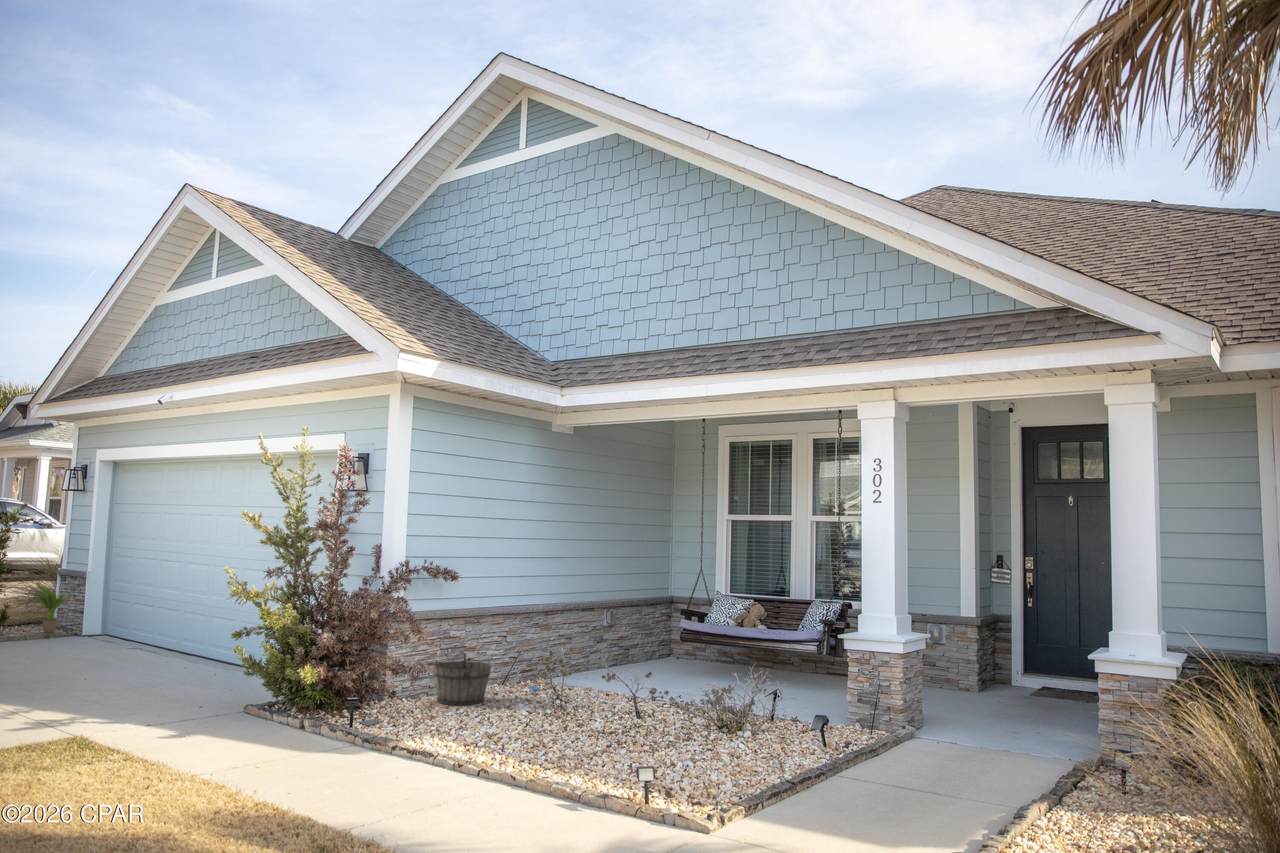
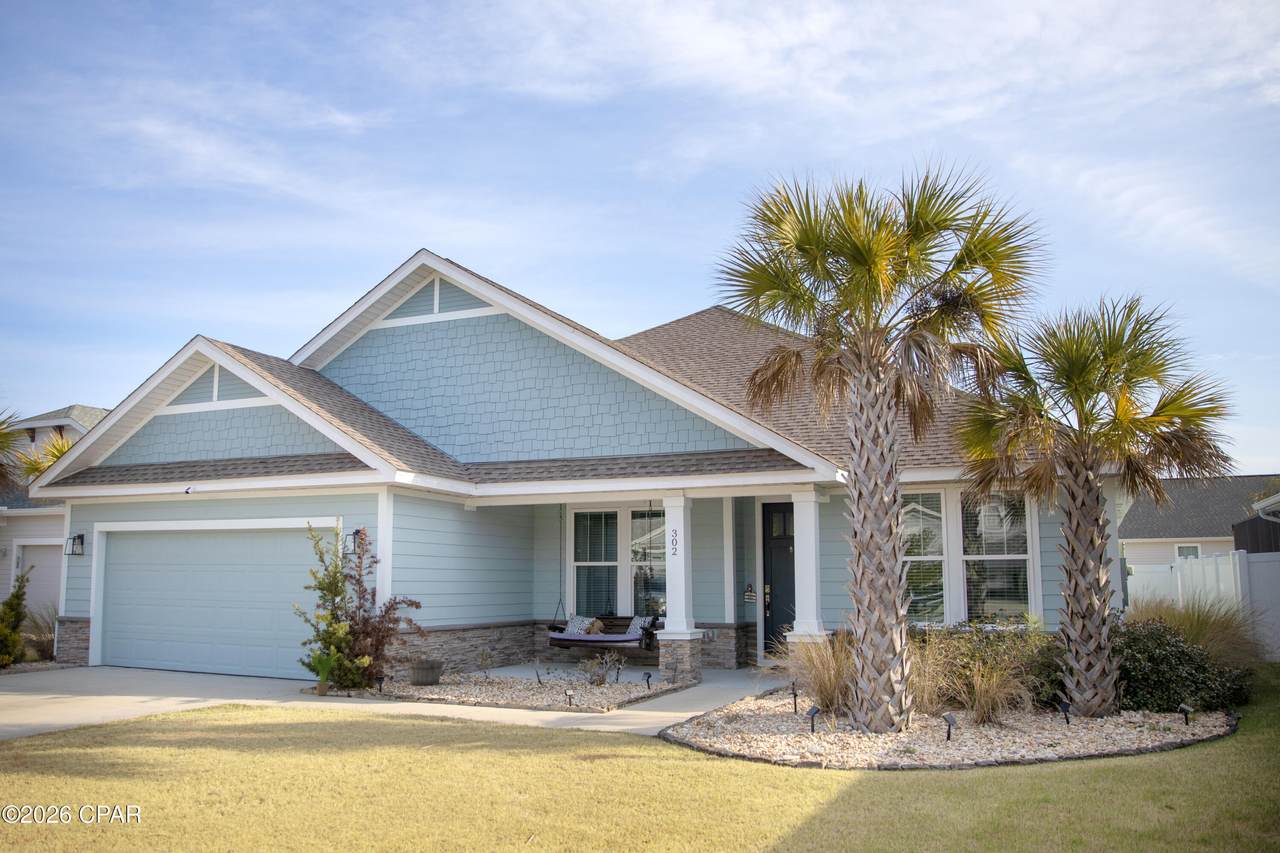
potted plant: present [31,583,71,633] -> present [308,649,340,696]

